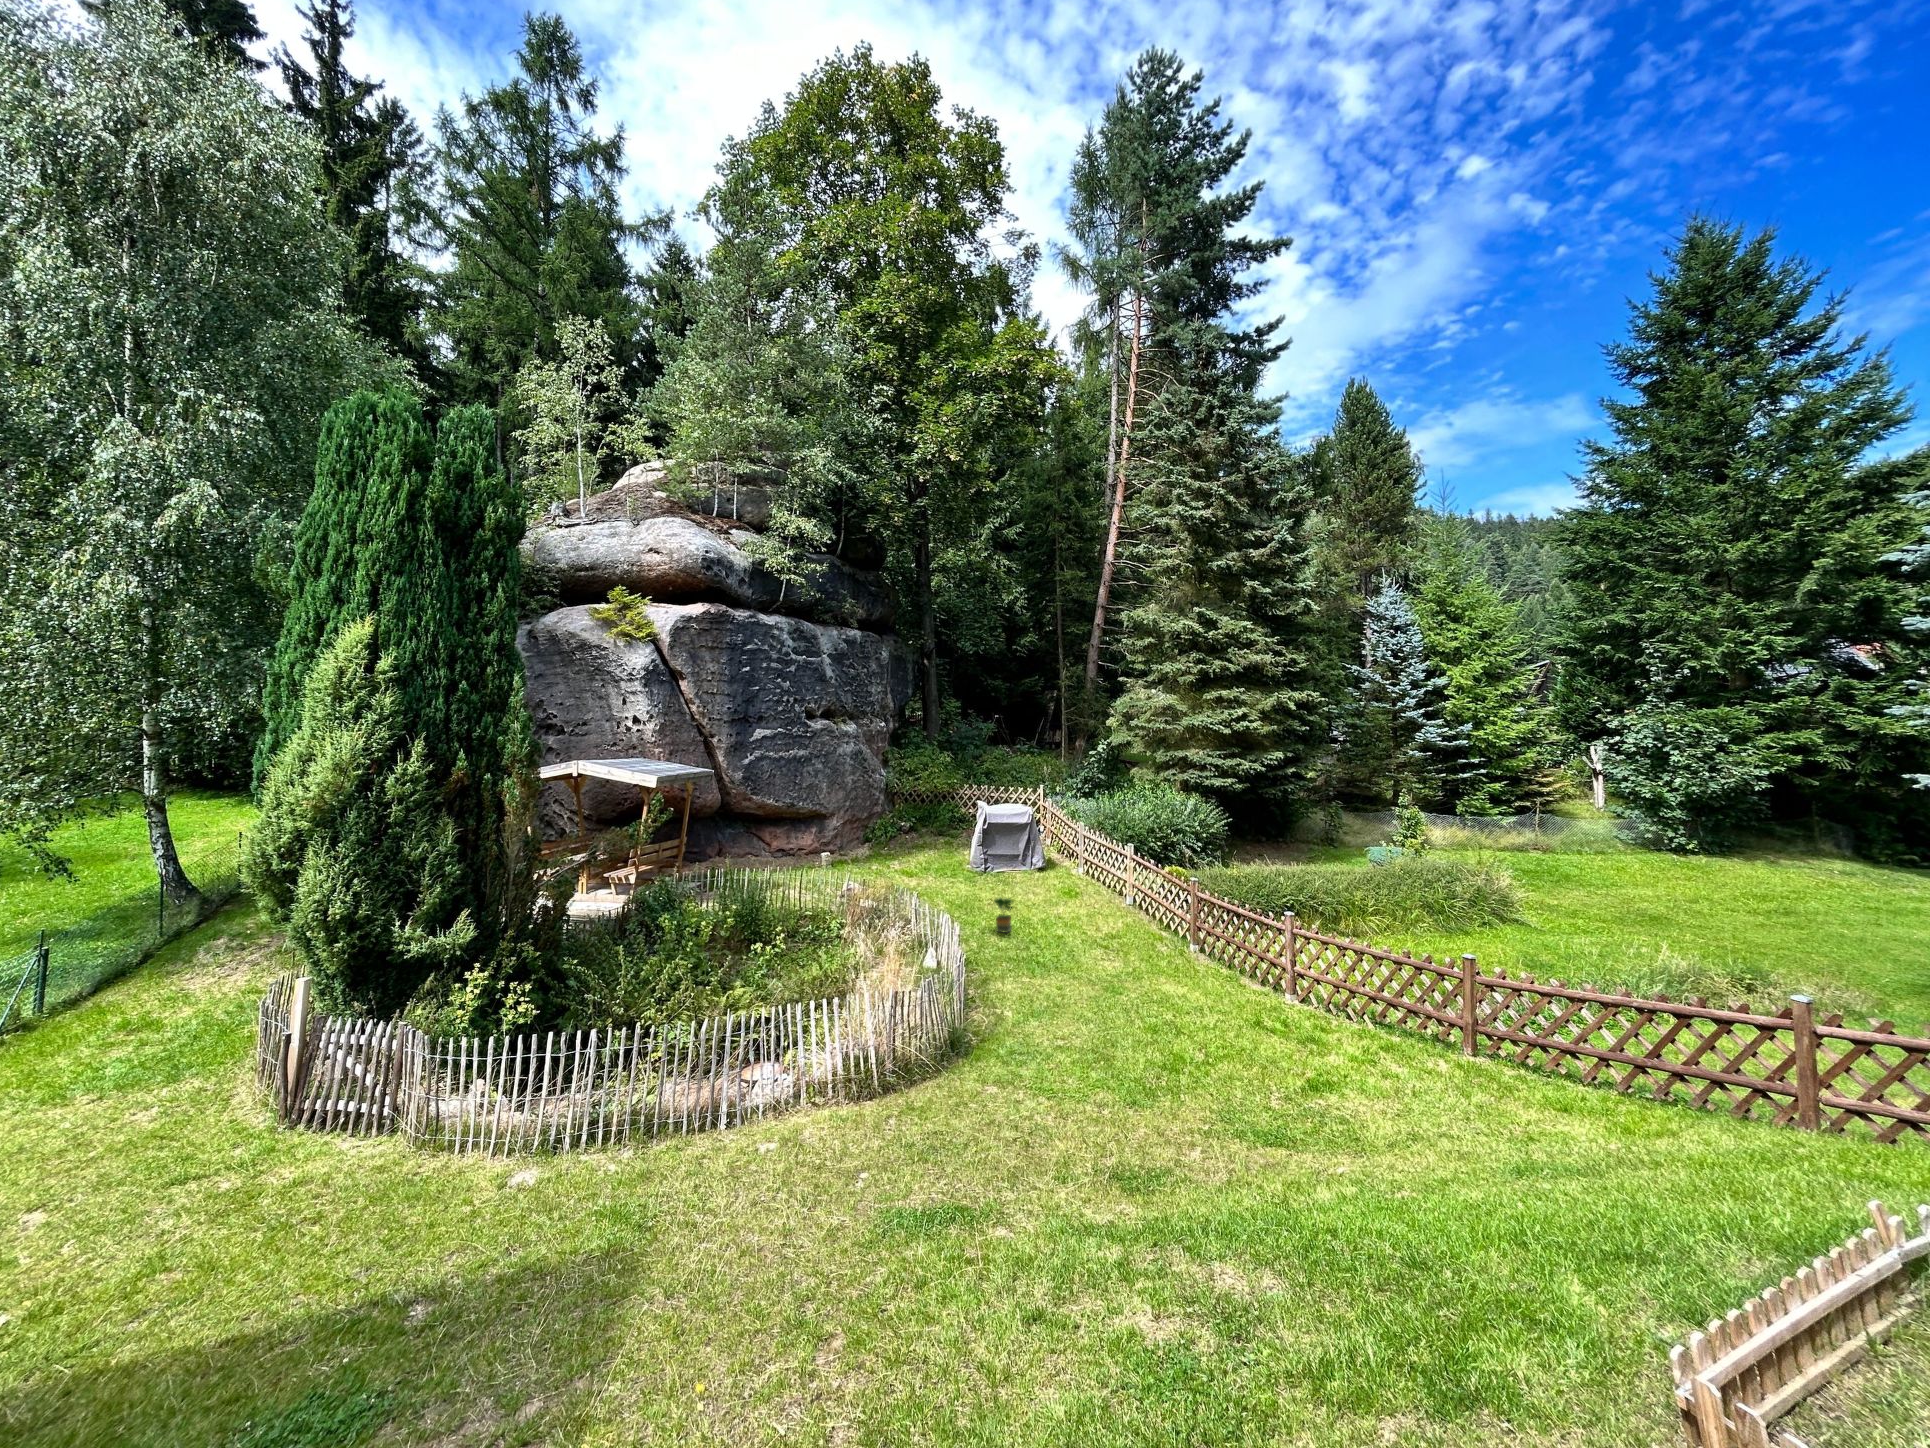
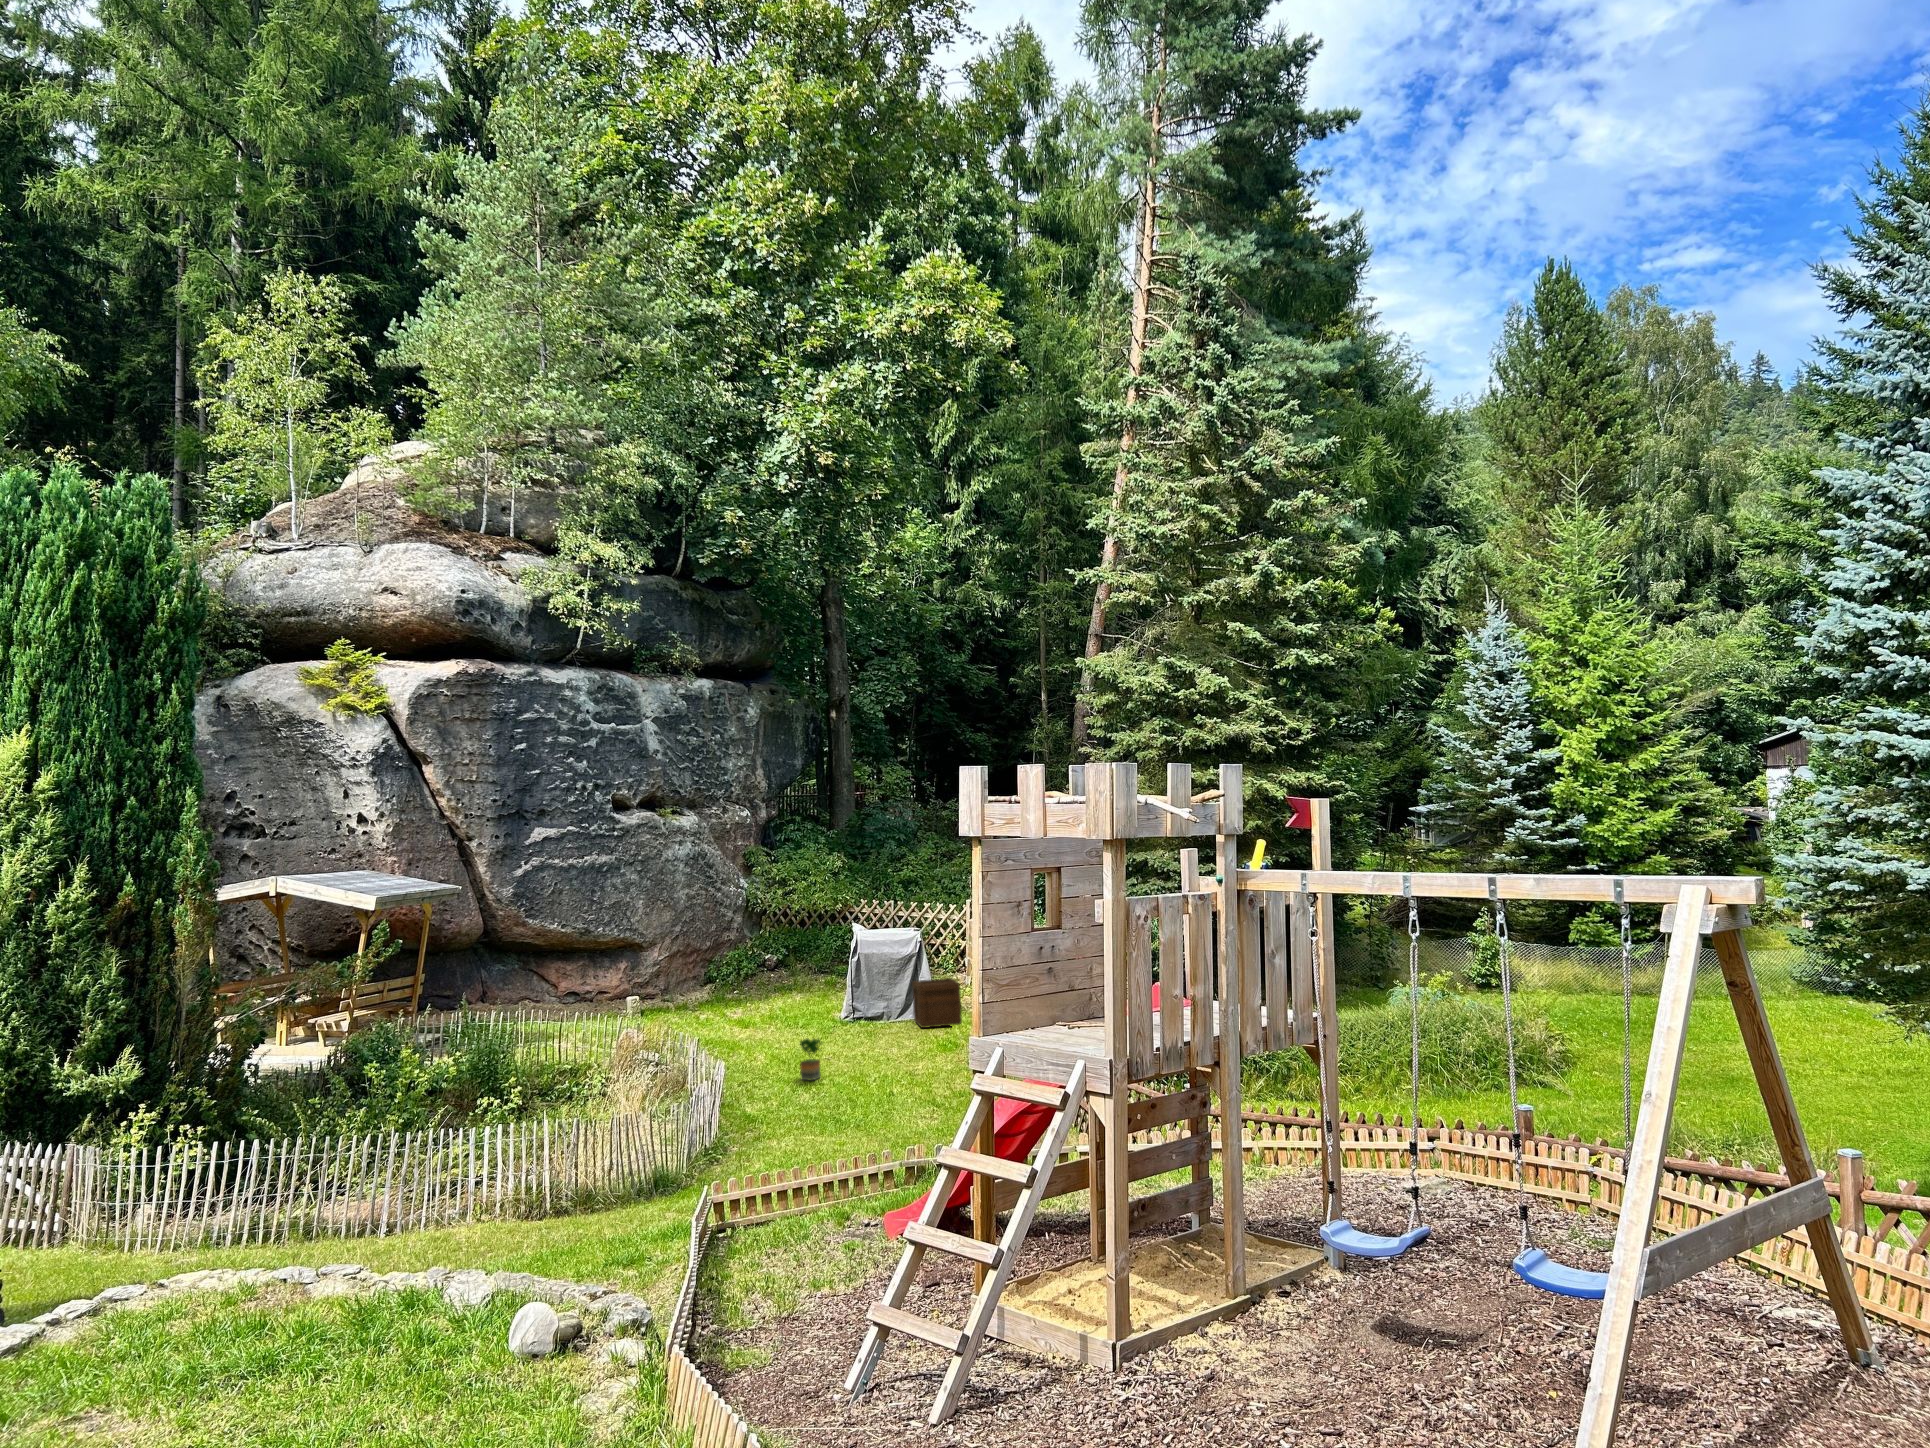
wooden crate: none [1049,847,1093,886] -> present [912,978,962,1028]

